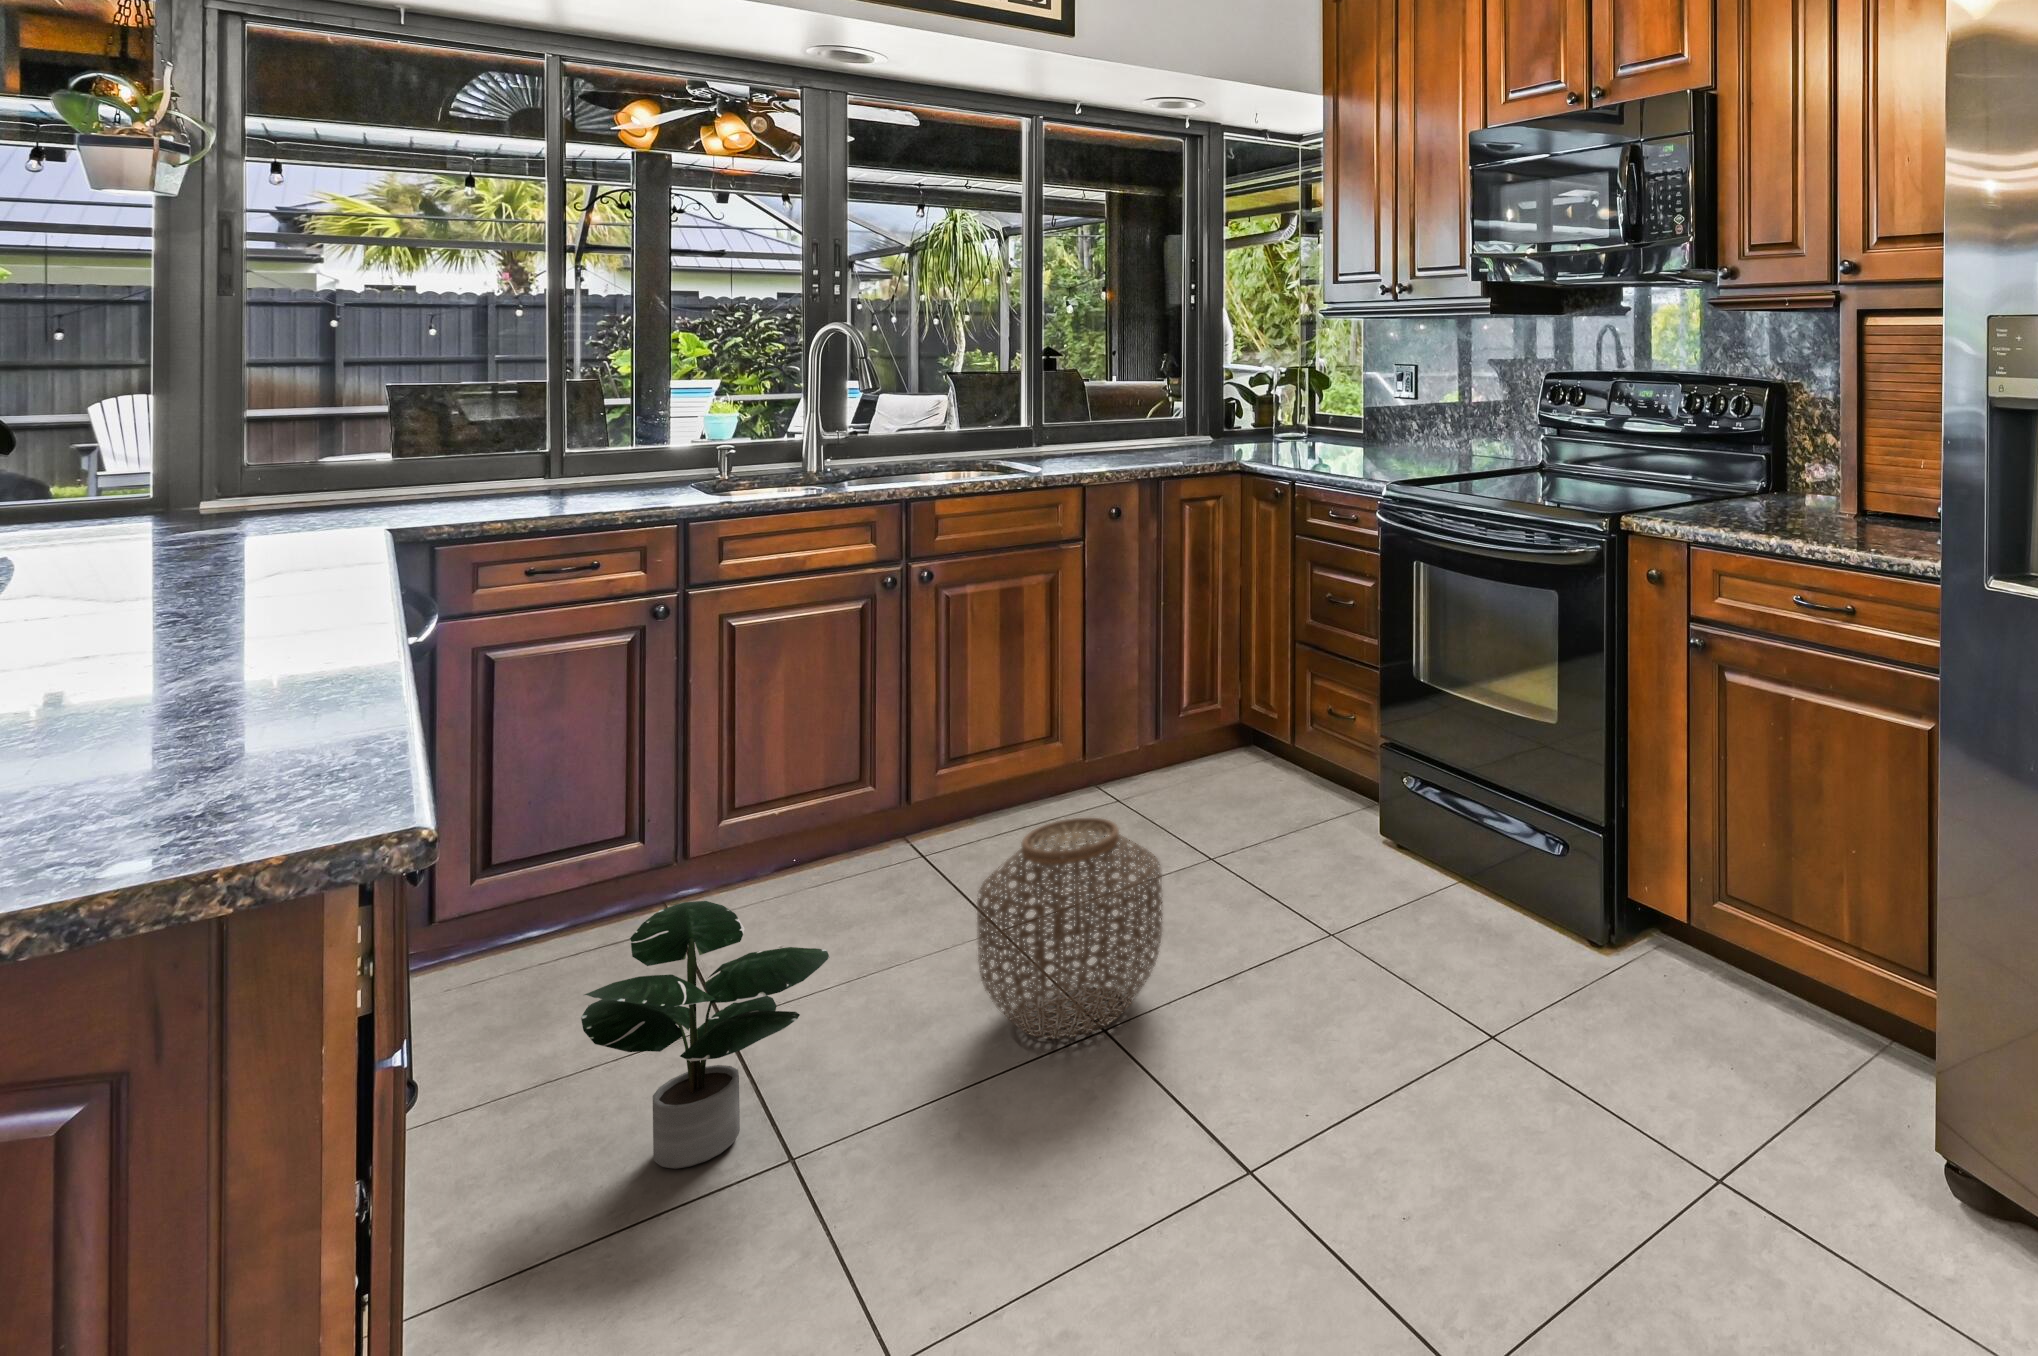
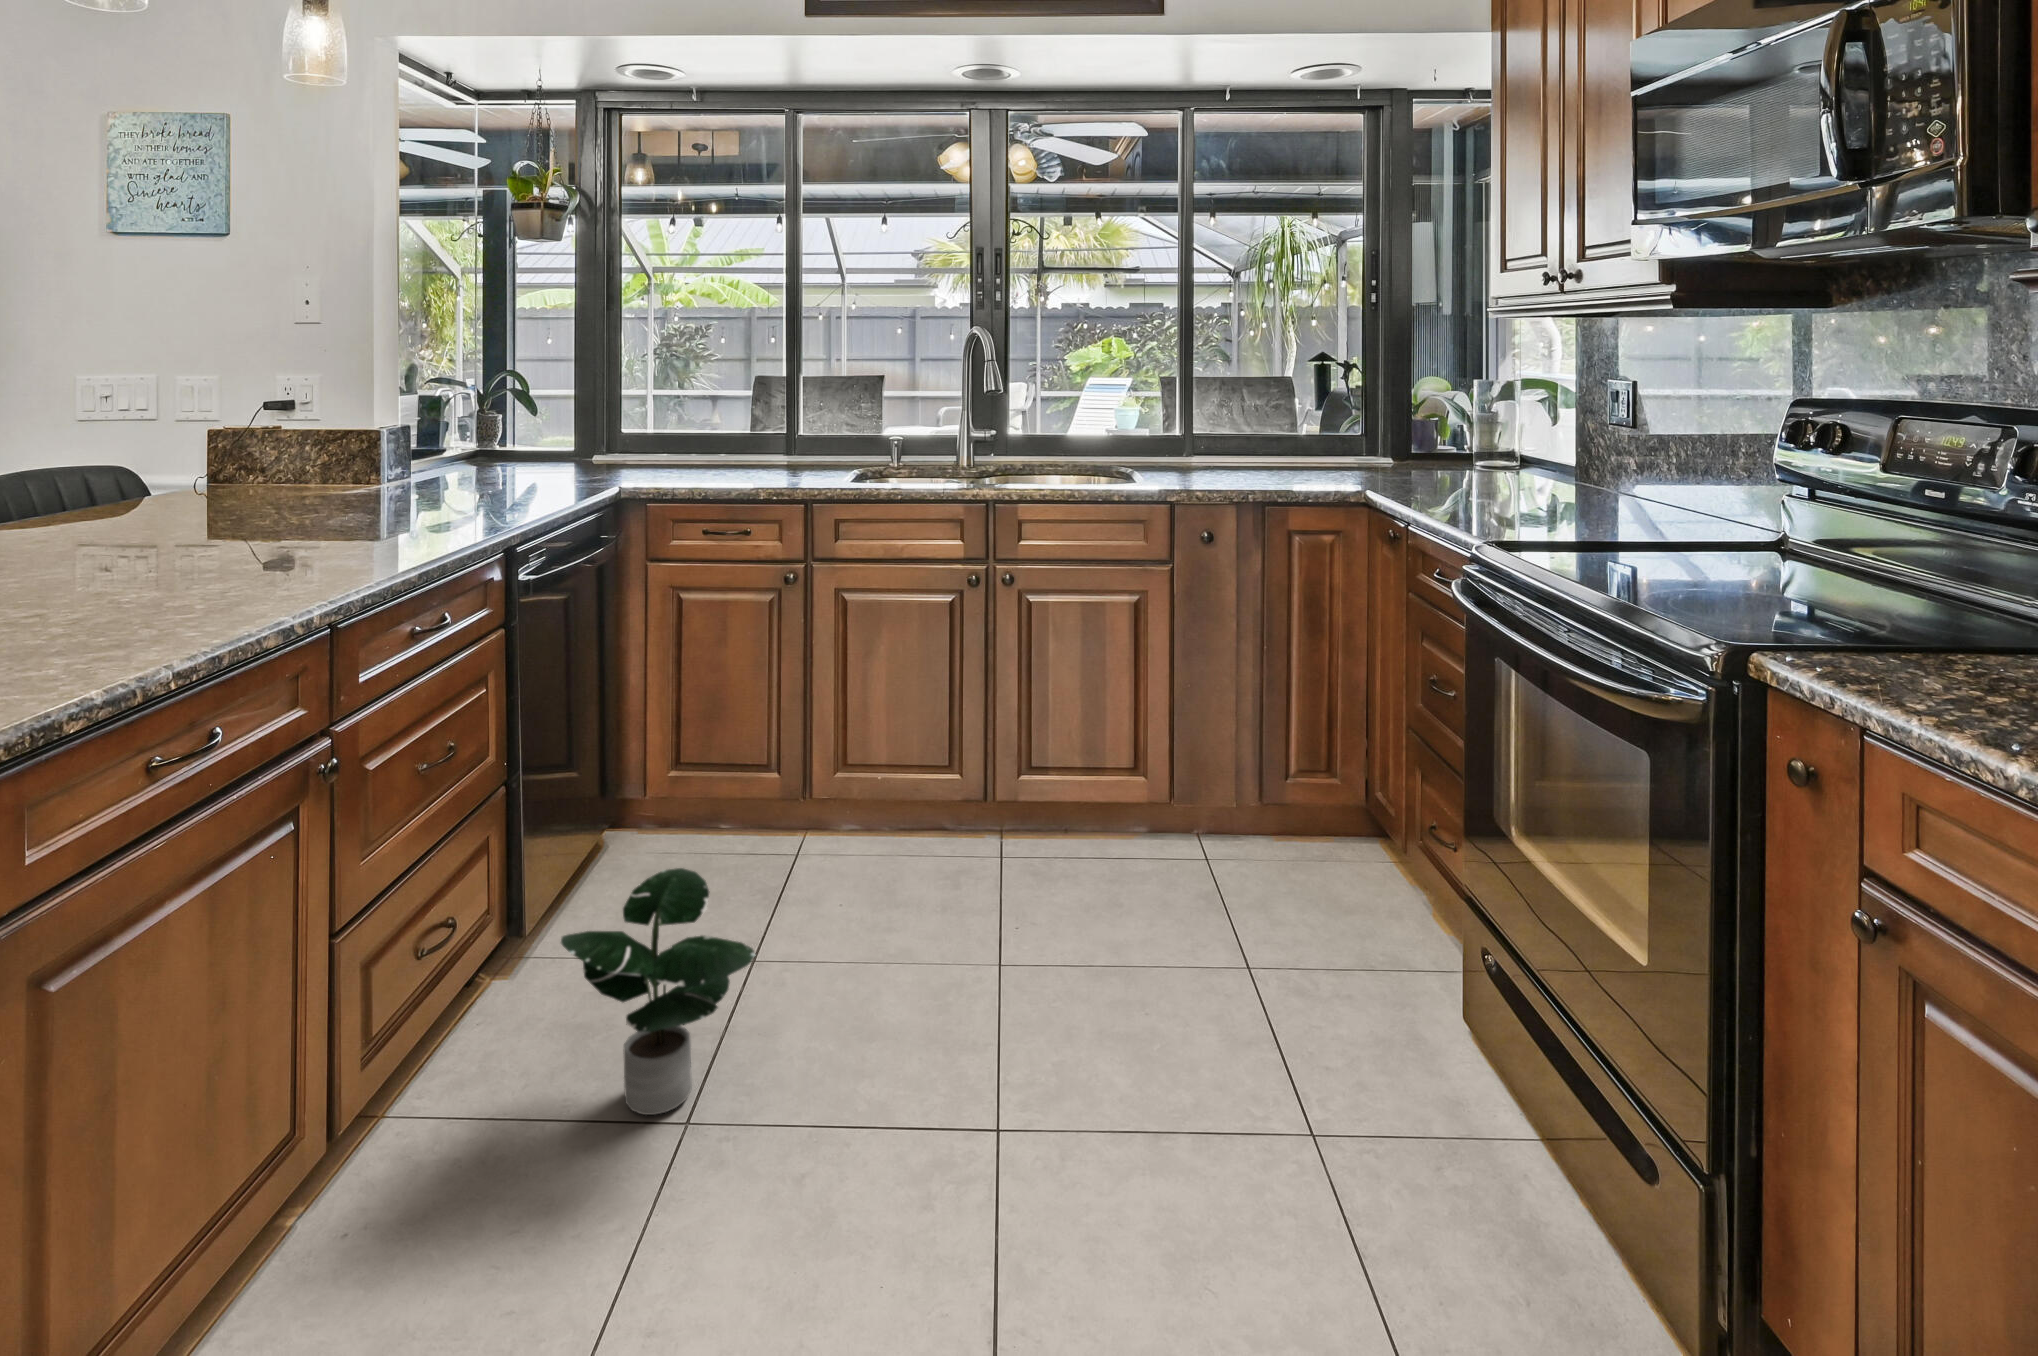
woven basket: present [977,818,1163,1039] -> none [899,883,1091,1134]

